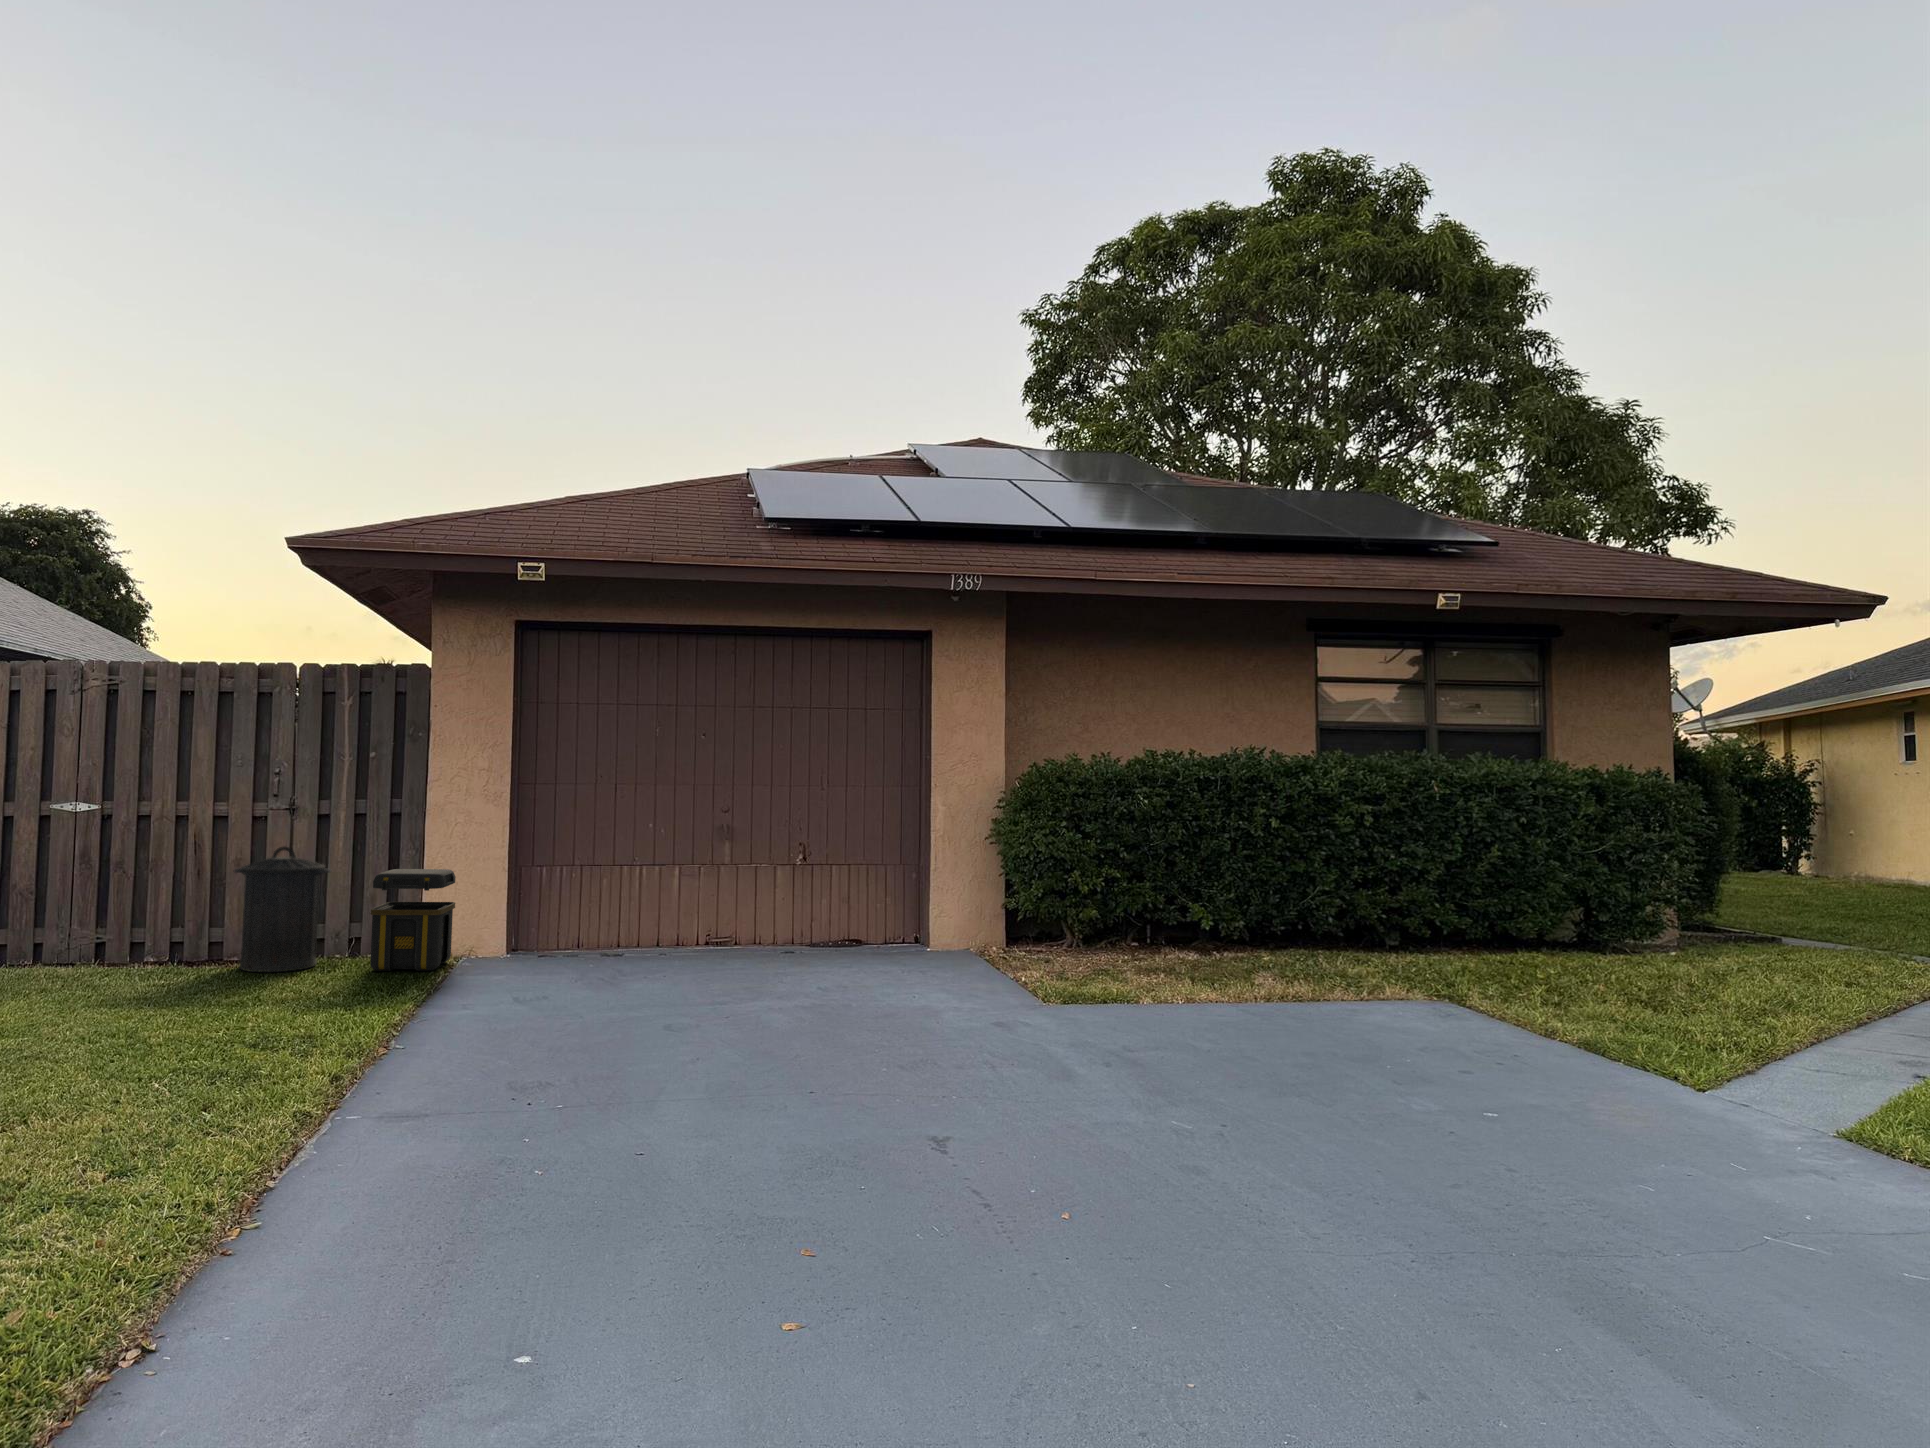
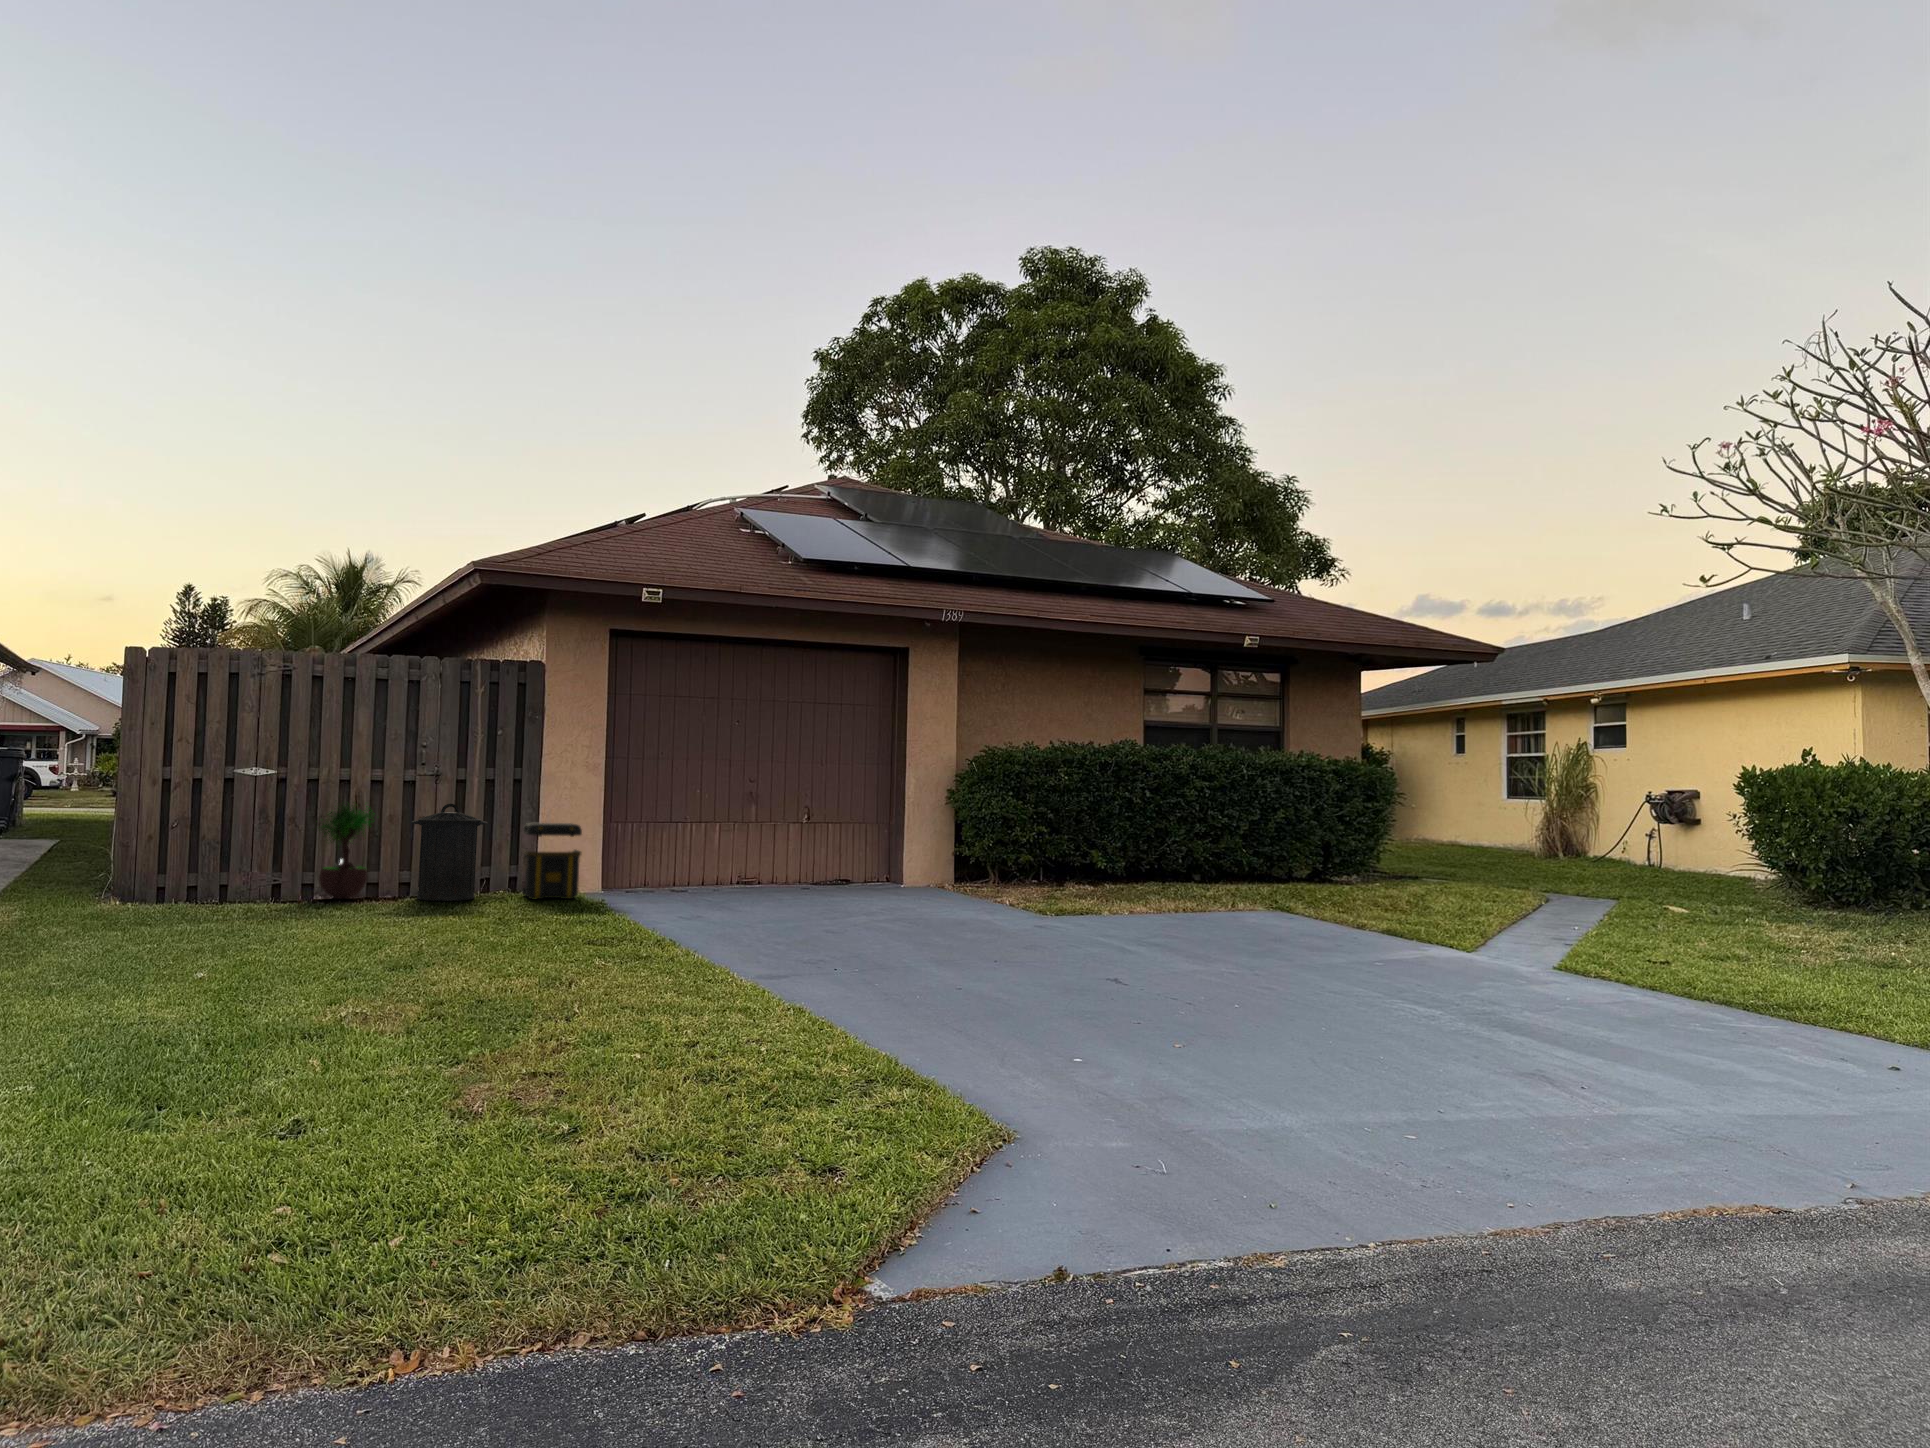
potted tree: none [105,837,192,965] -> present [316,804,374,899]

